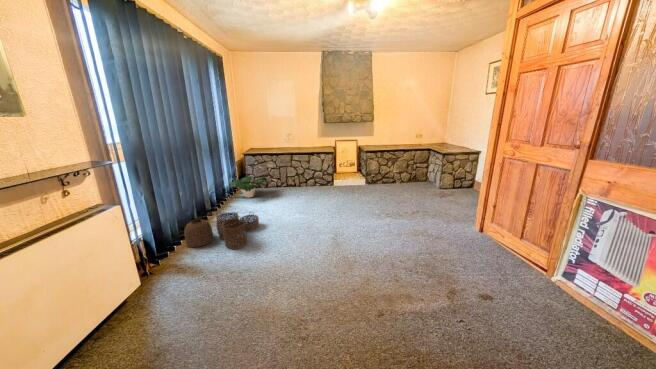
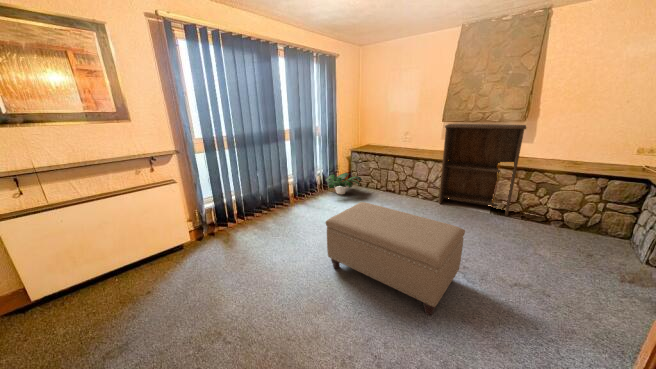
bookshelf: none [330,124,380,185] -> present [439,124,526,216]
ottoman: none [322,183,423,245] -> present [326,202,465,315]
woven basket: present [184,212,259,249] -> none [253,201,312,237]

